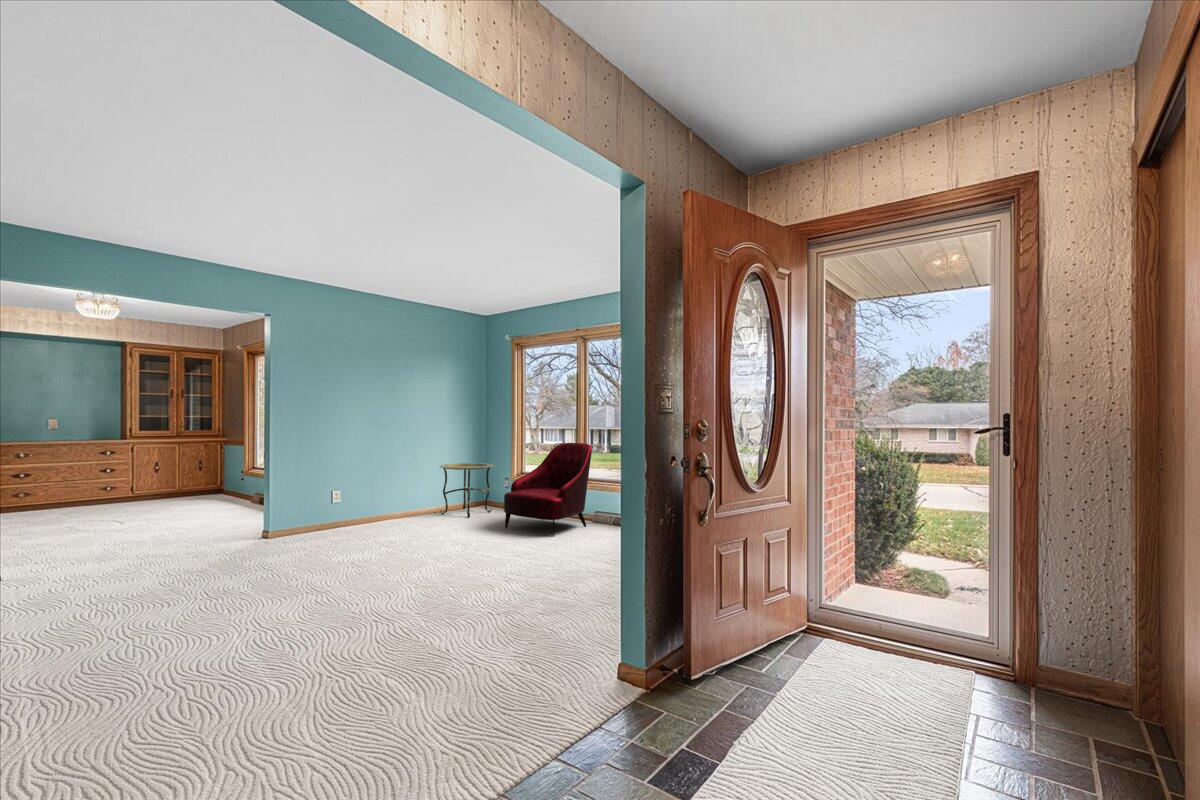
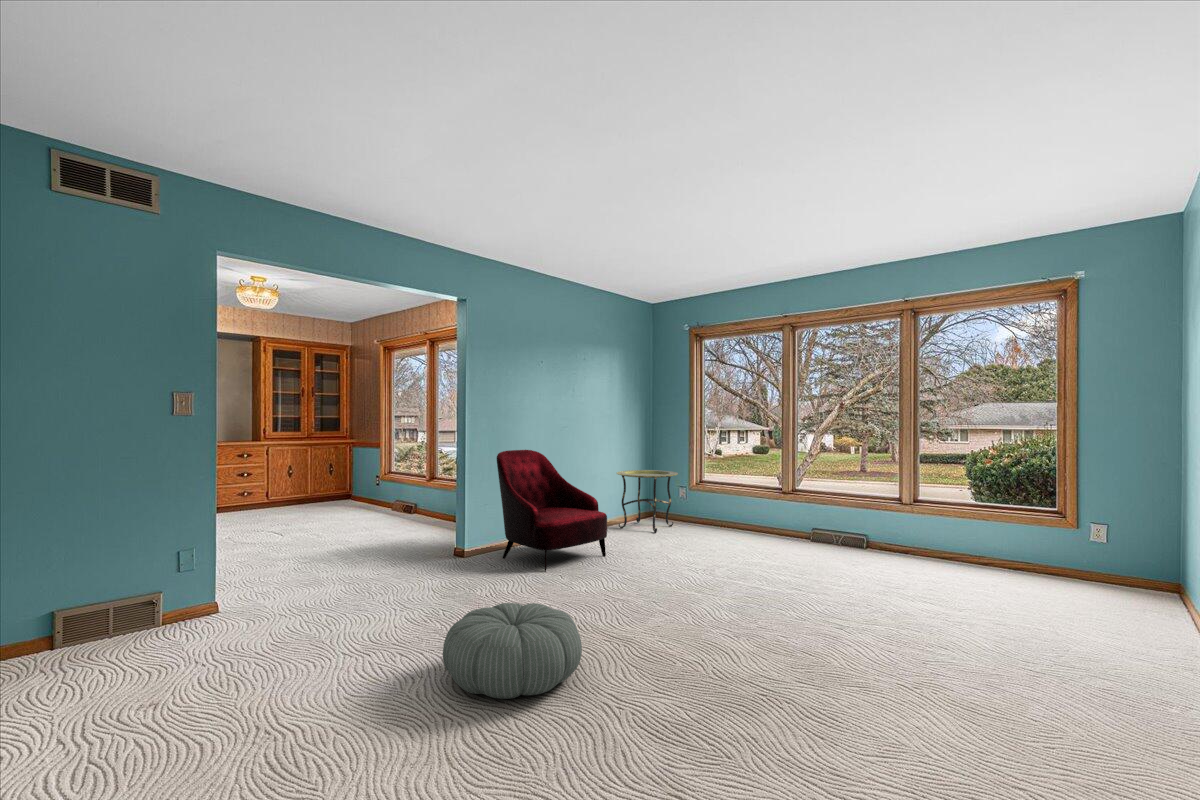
armchair: present [504,443,592,536] -> present [497,450,607,572]
pouf: none [138,570,271,642] -> present [443,603,582,699]

